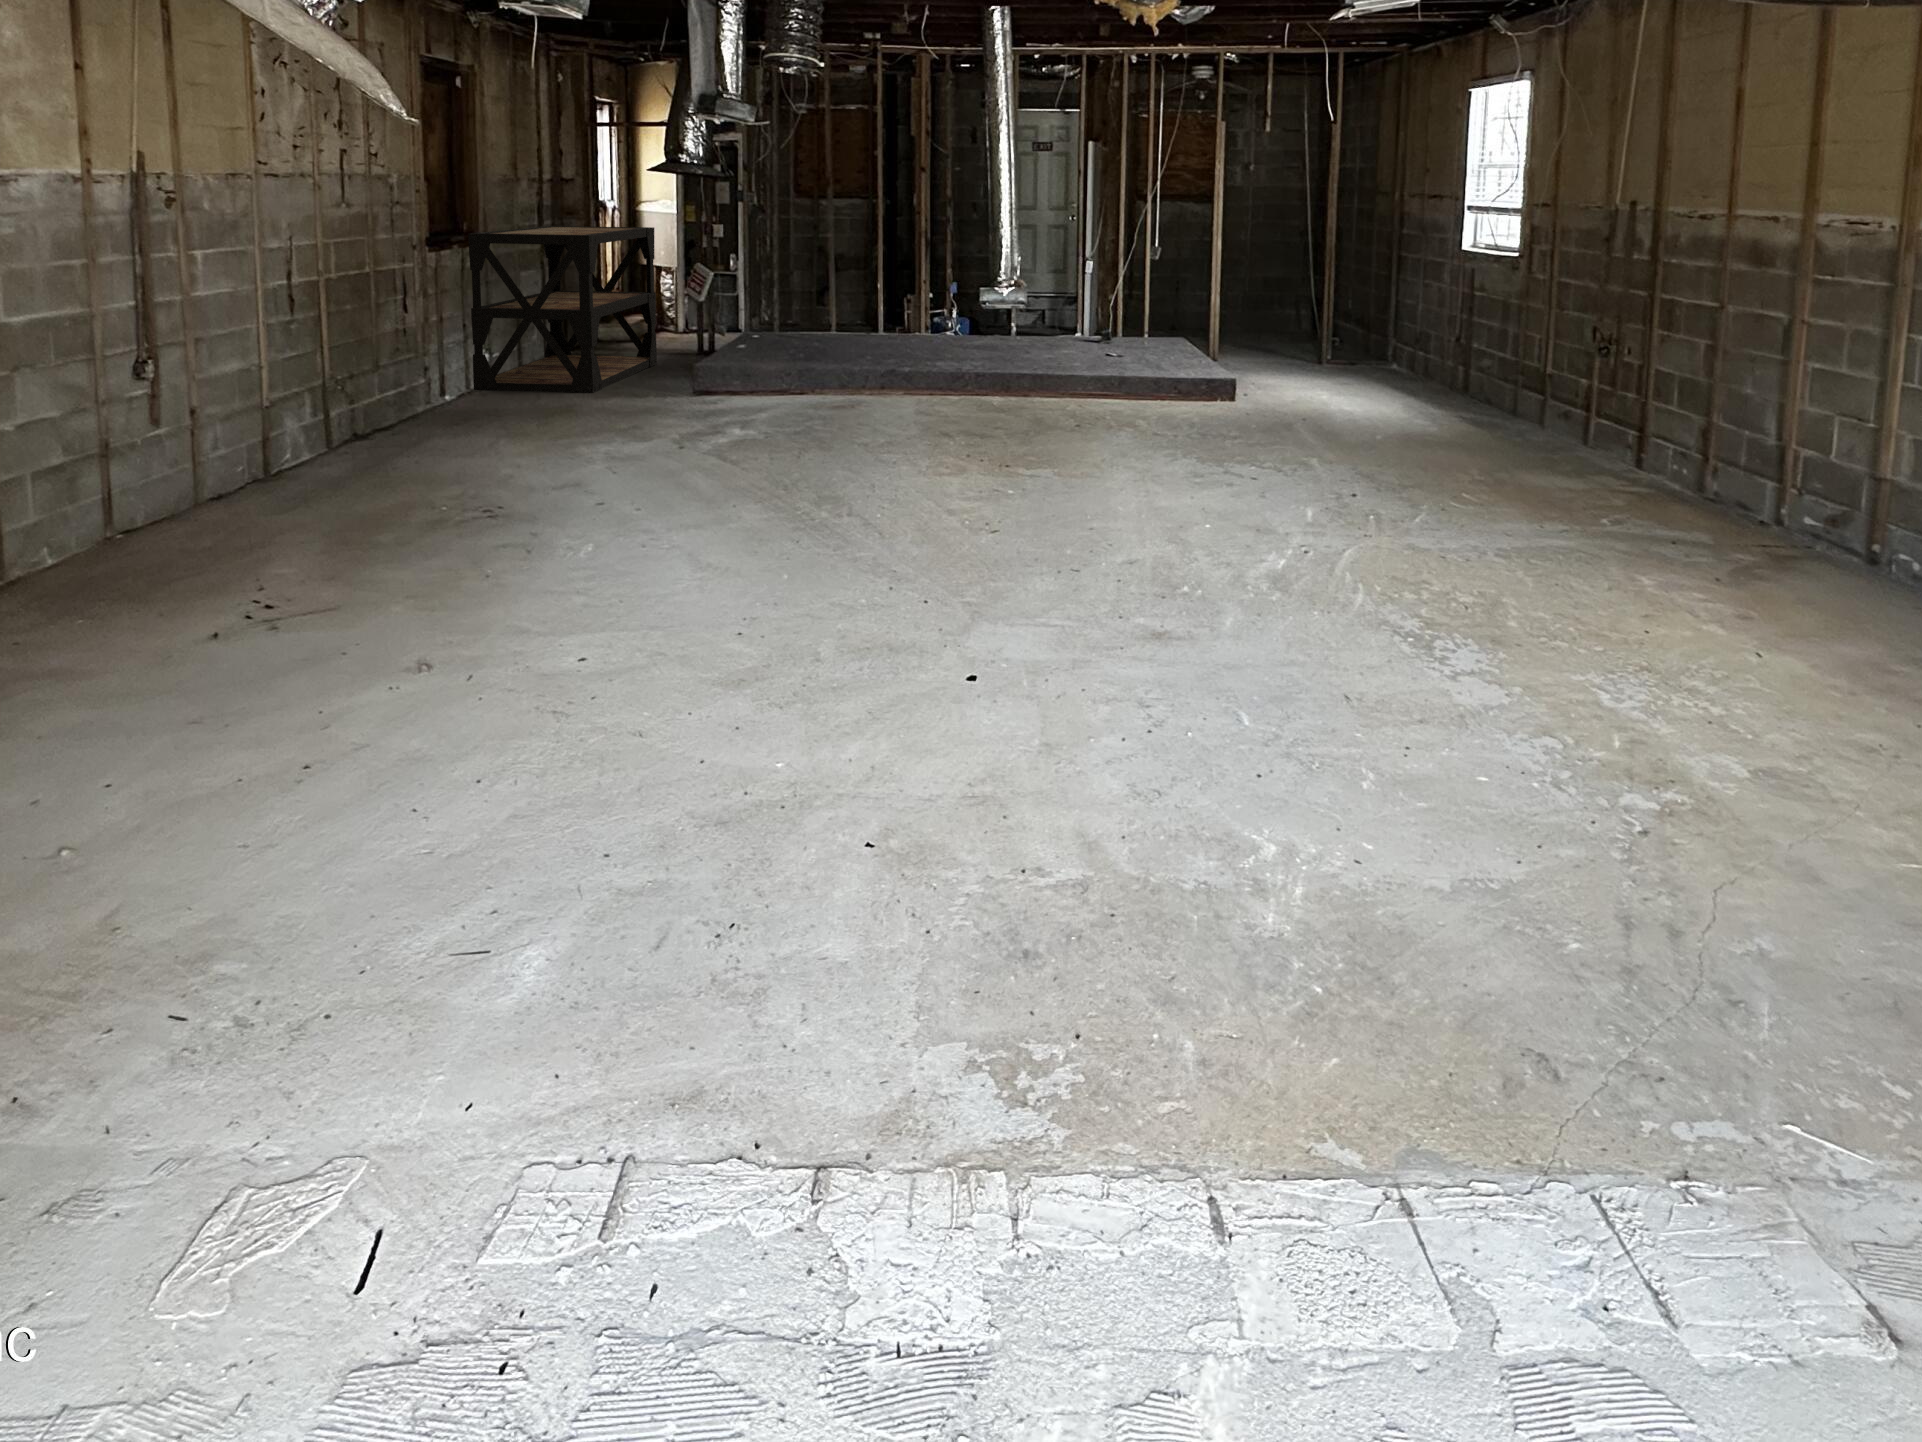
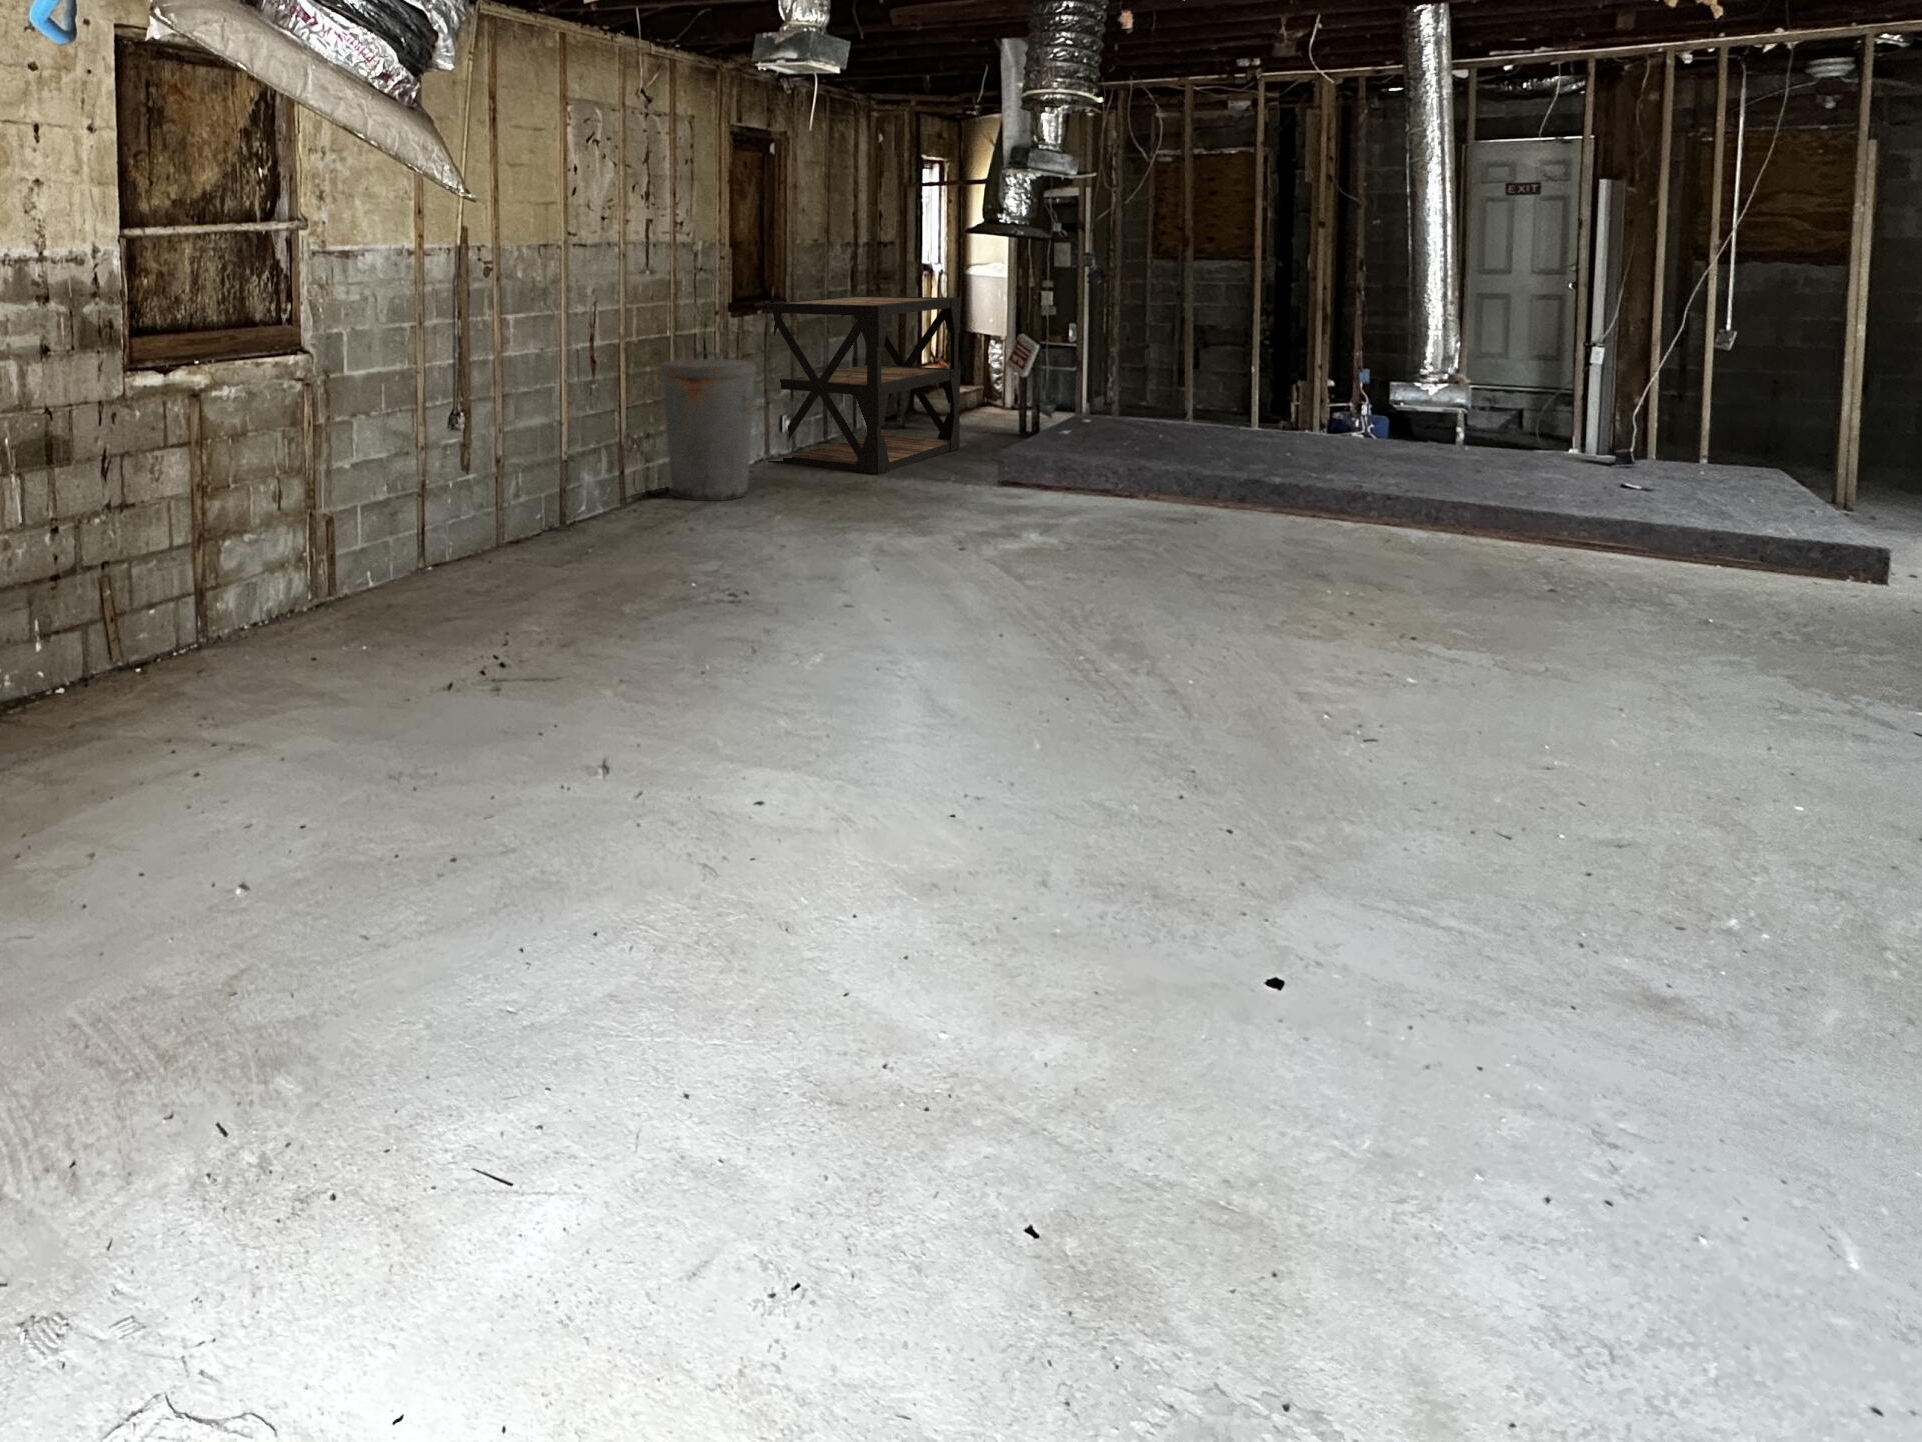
trash can: none [372,282,479,433] -> present [660,351,756,501]

